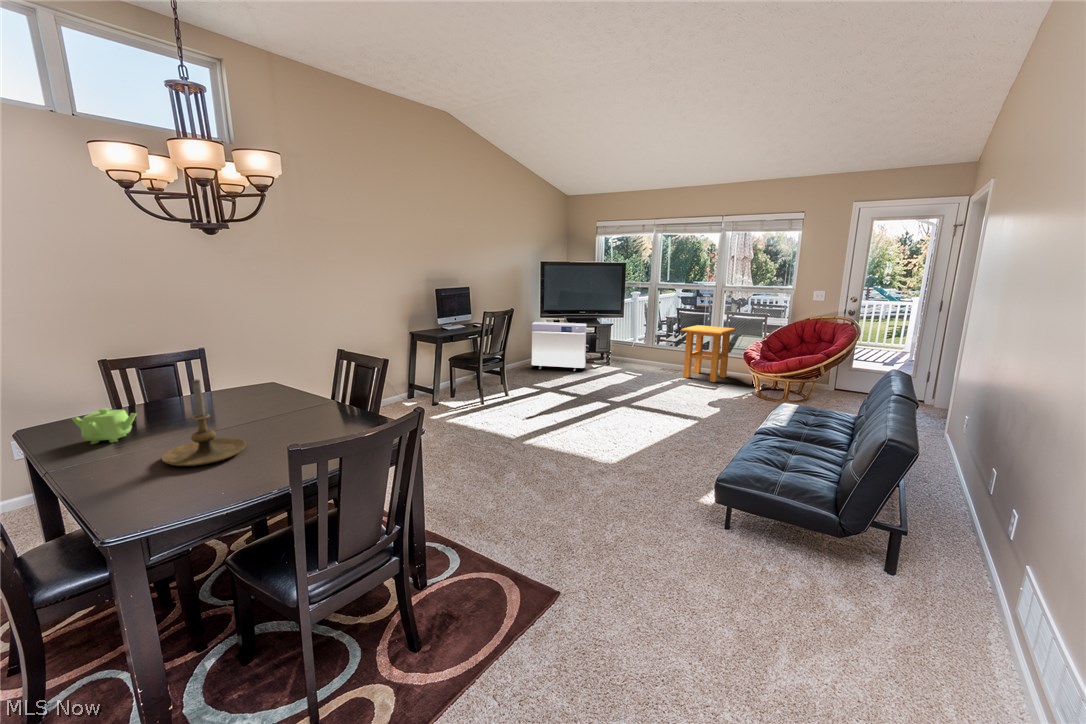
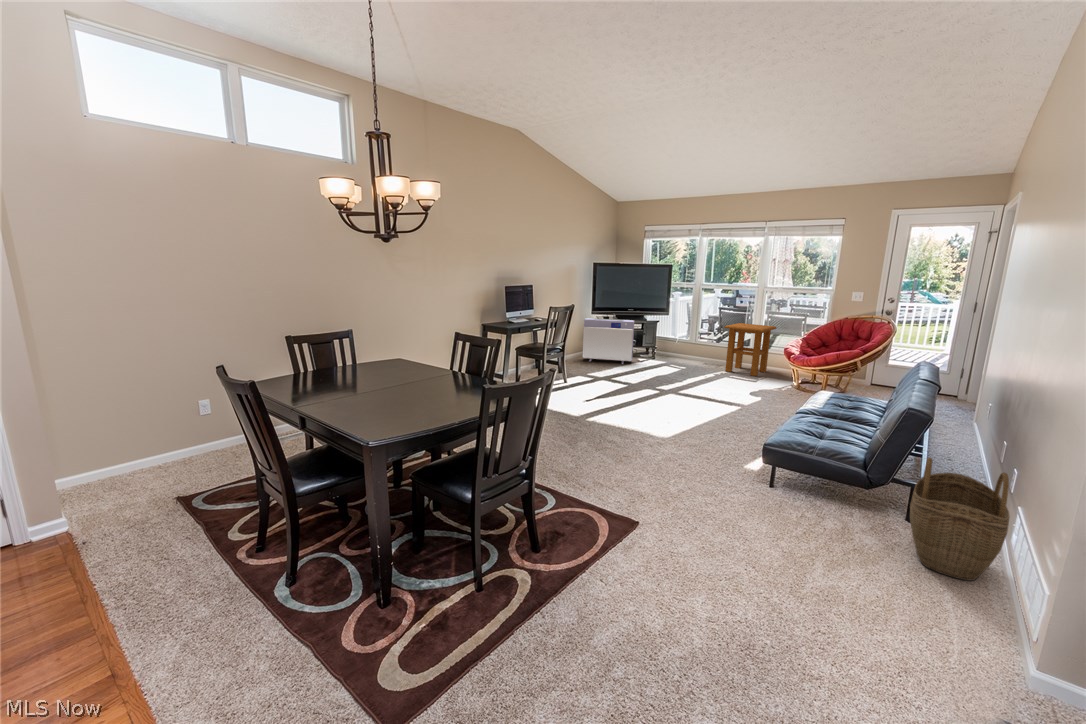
candle holder: present [162,379,246,466] -> none [363,346,416,407]
teapot: present [72,408,136,444] -> none [289,368,331,393]
woven basket: none [893,505,1020,667] -> present [910,458,1010,581]

